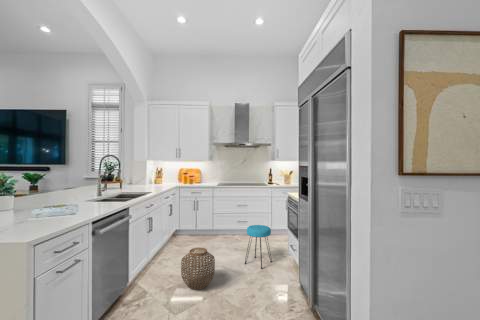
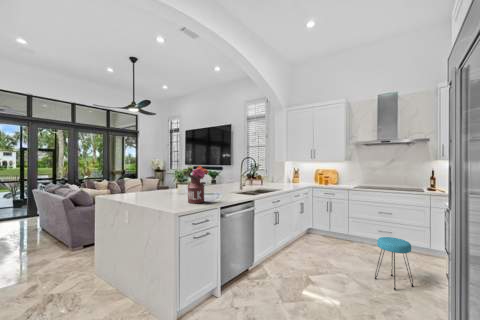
flower arrangement: none [20,165,72,223] -> present [182,165,209,203]
woven basket: present [181,248,215,289] -> none [297,247,331,288]

